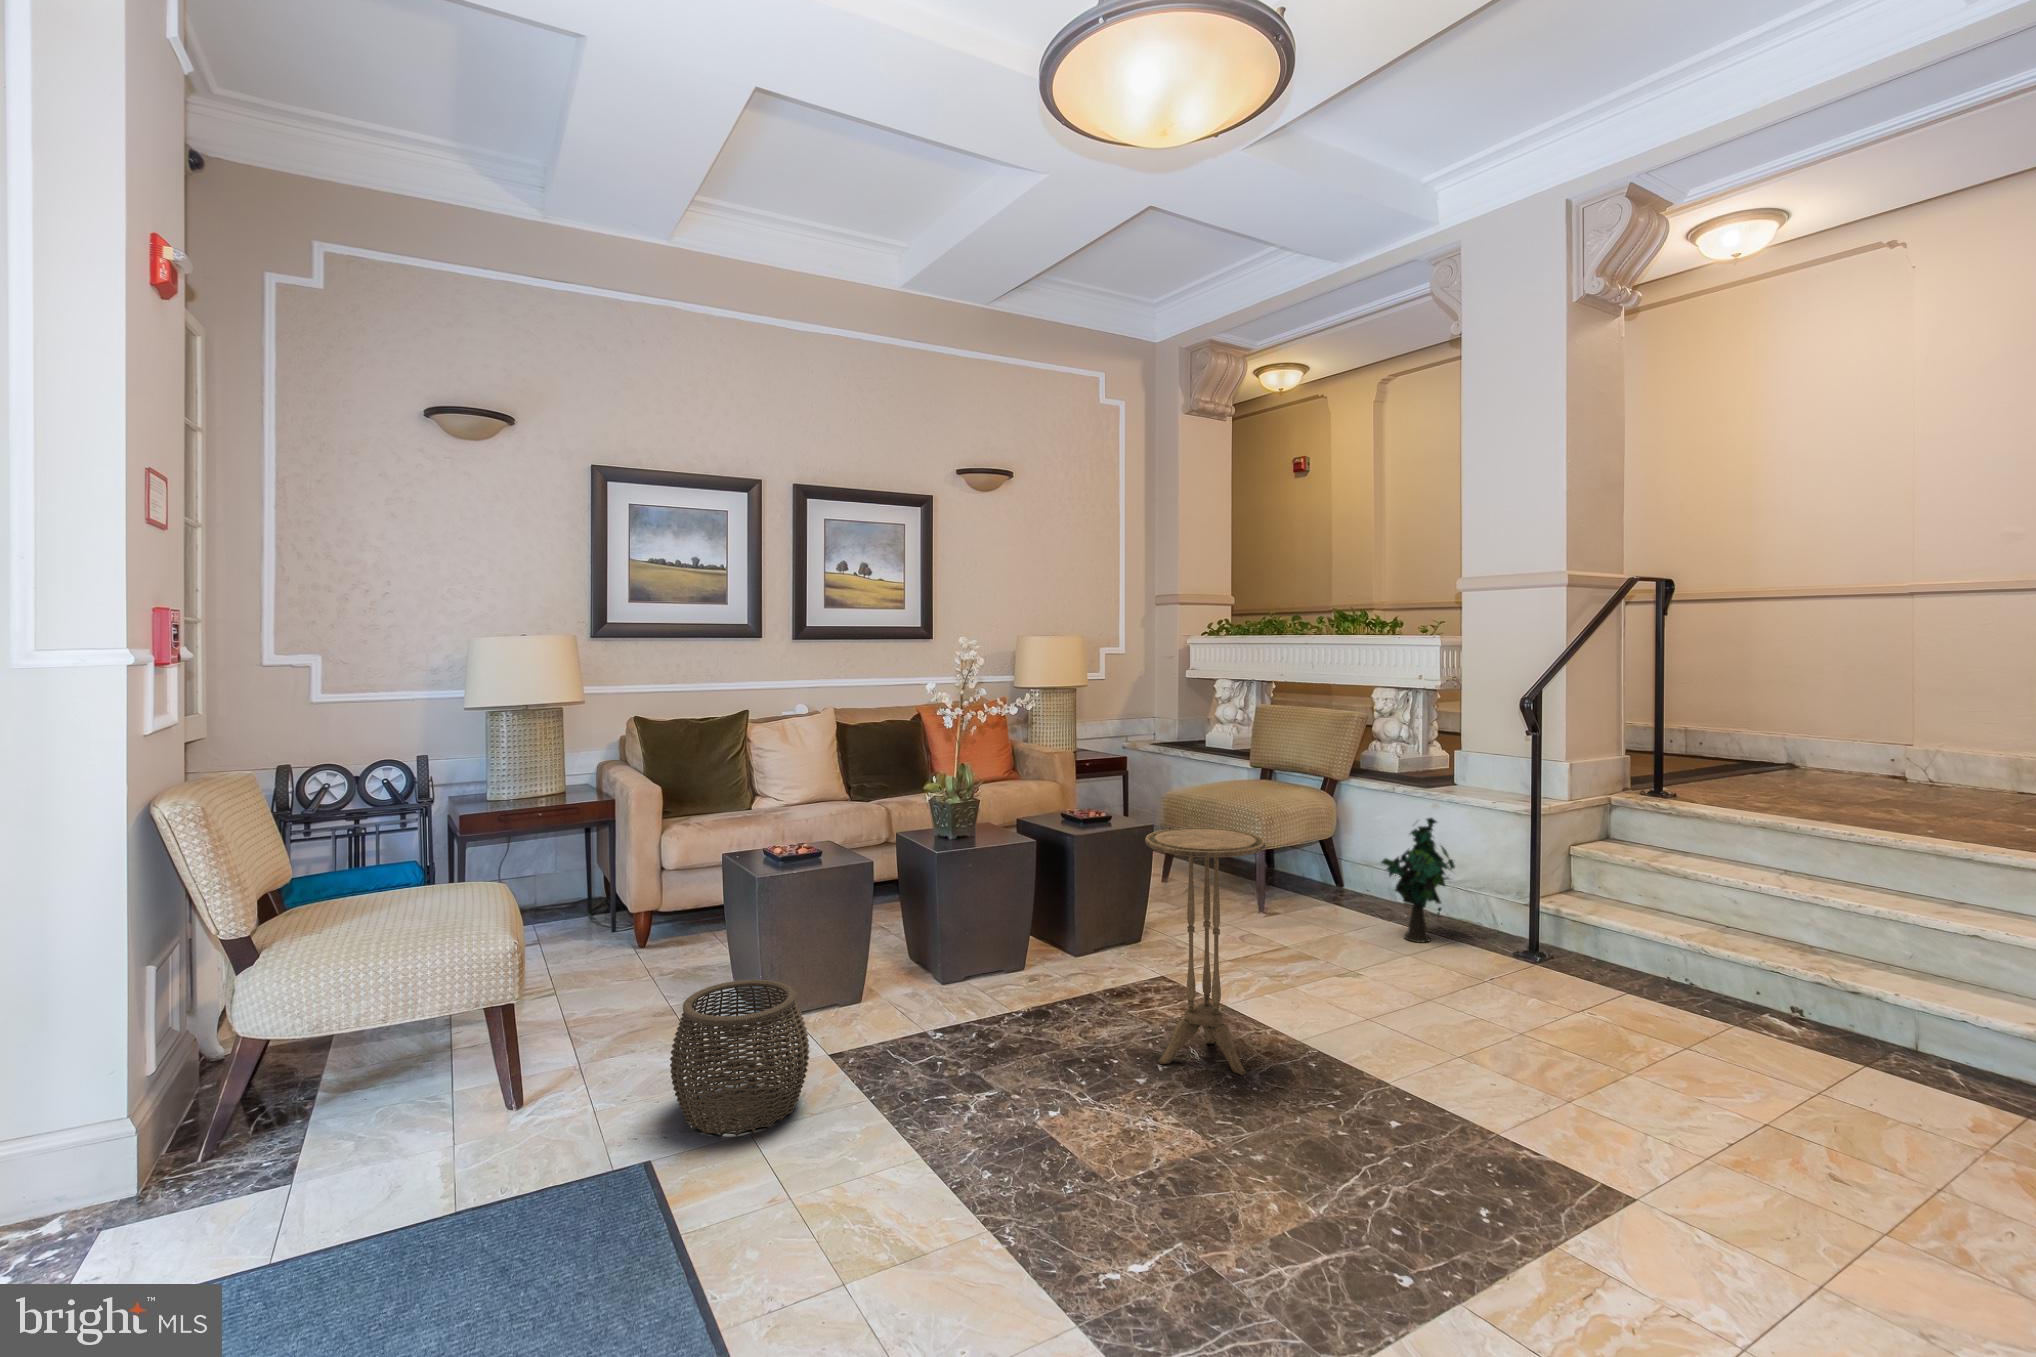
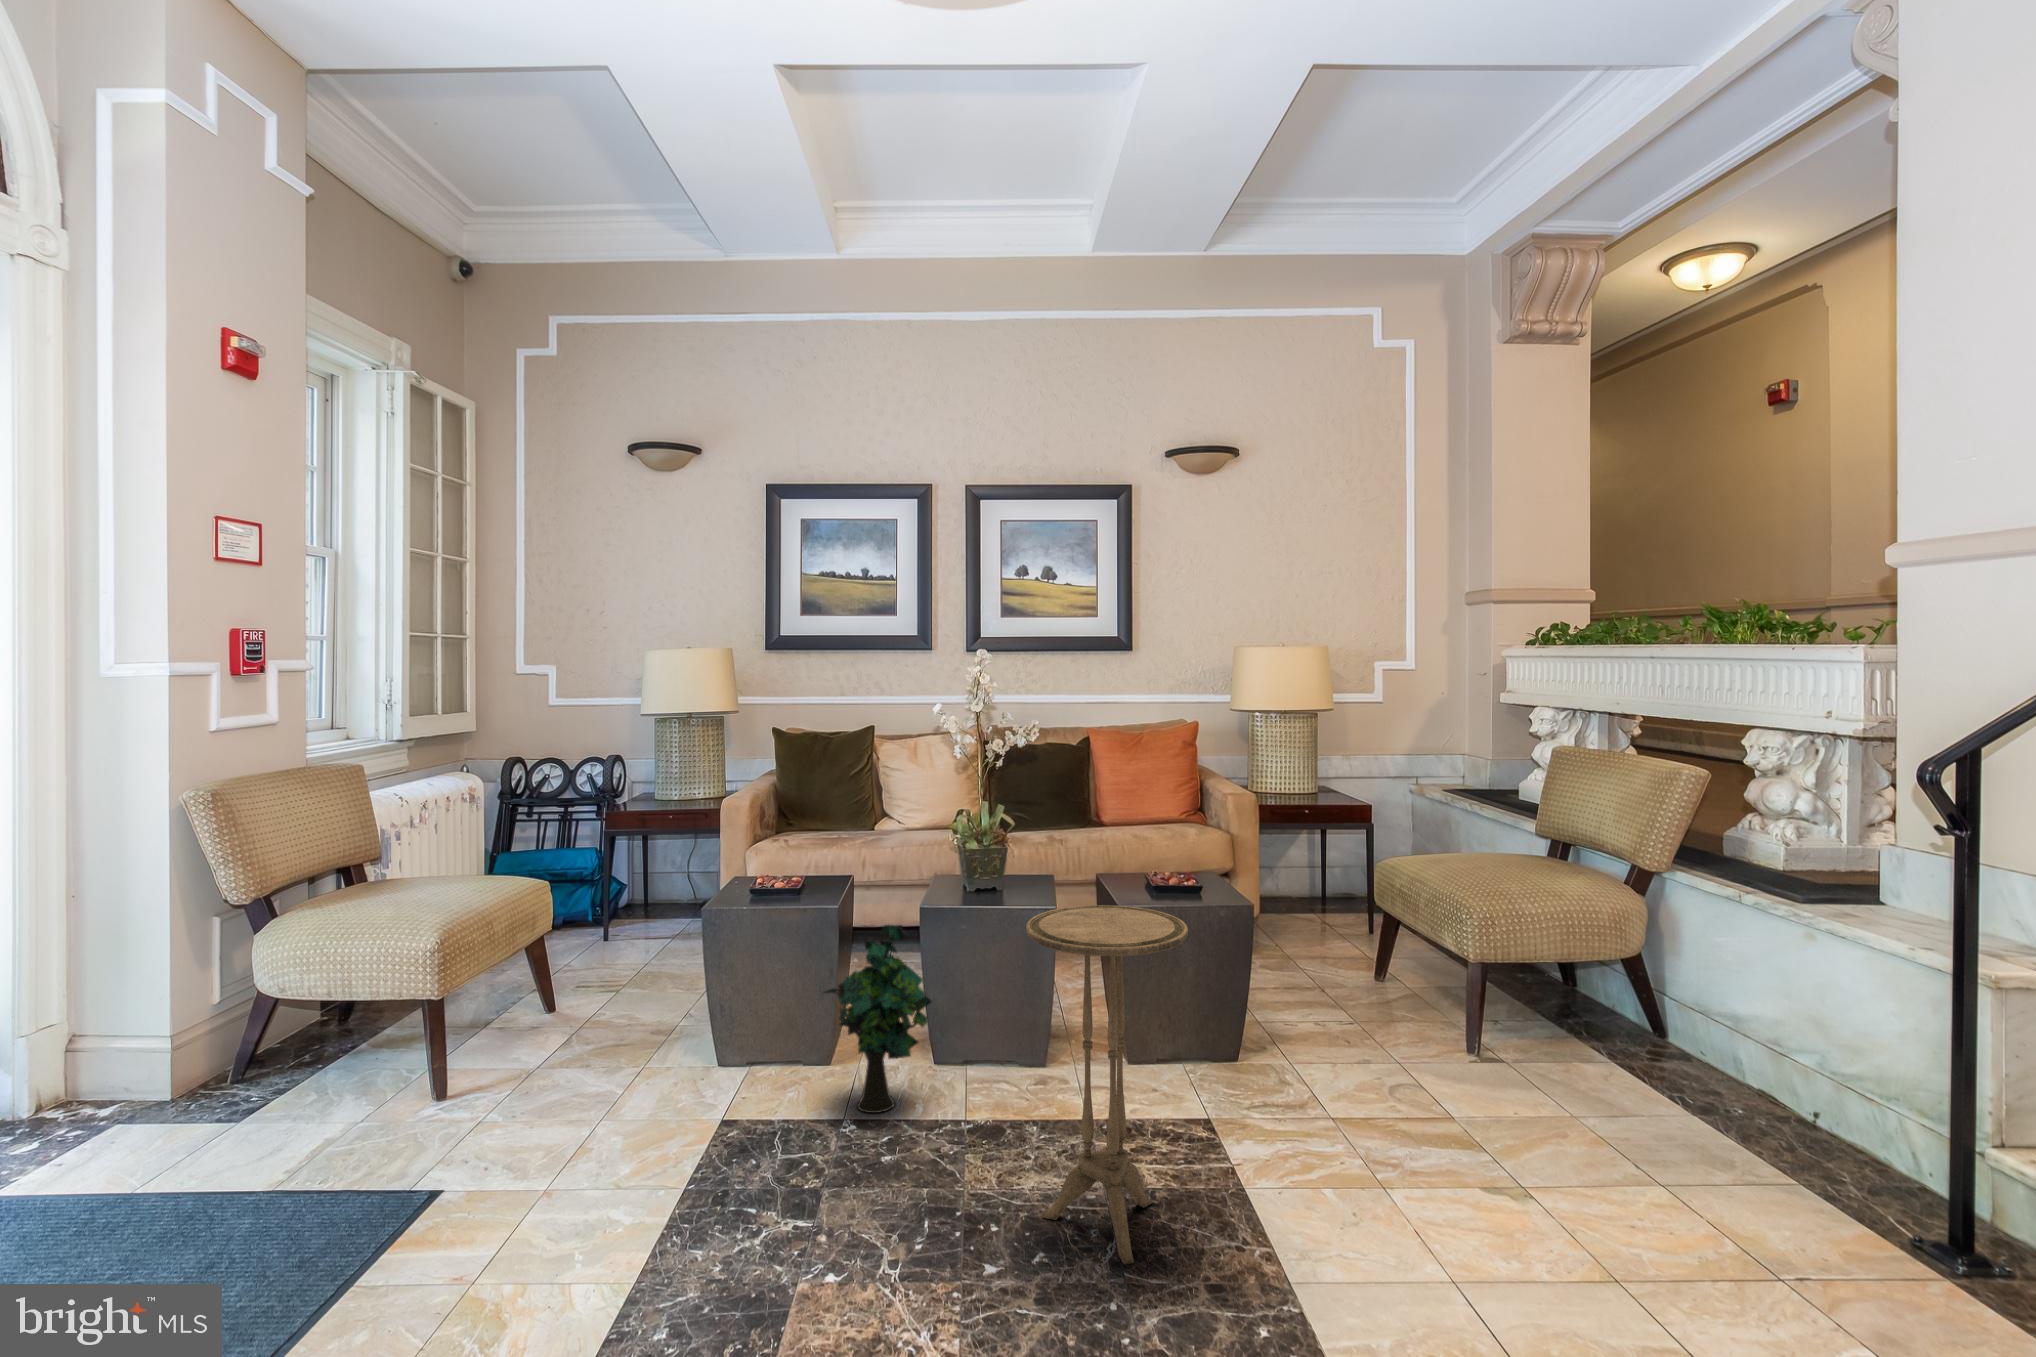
decorative plant: present [1381,818,1455,942] -> present [825,925,931,1113]
woven basket: present [670,980,809,1135] -> none [502,1013,659,1180]

